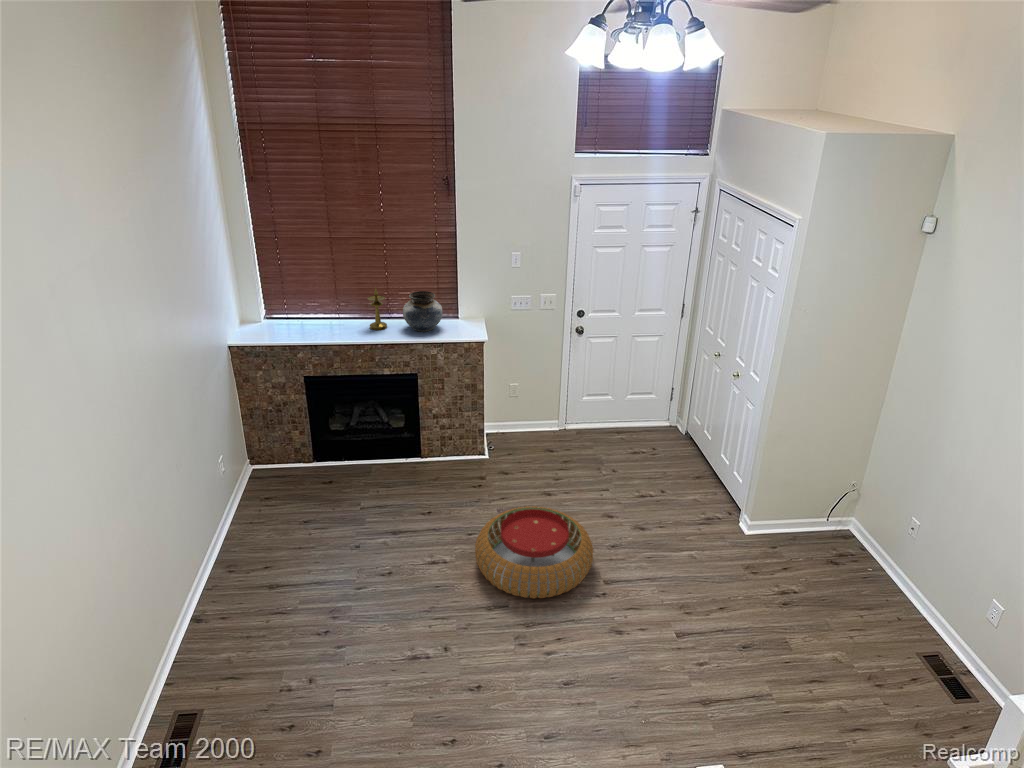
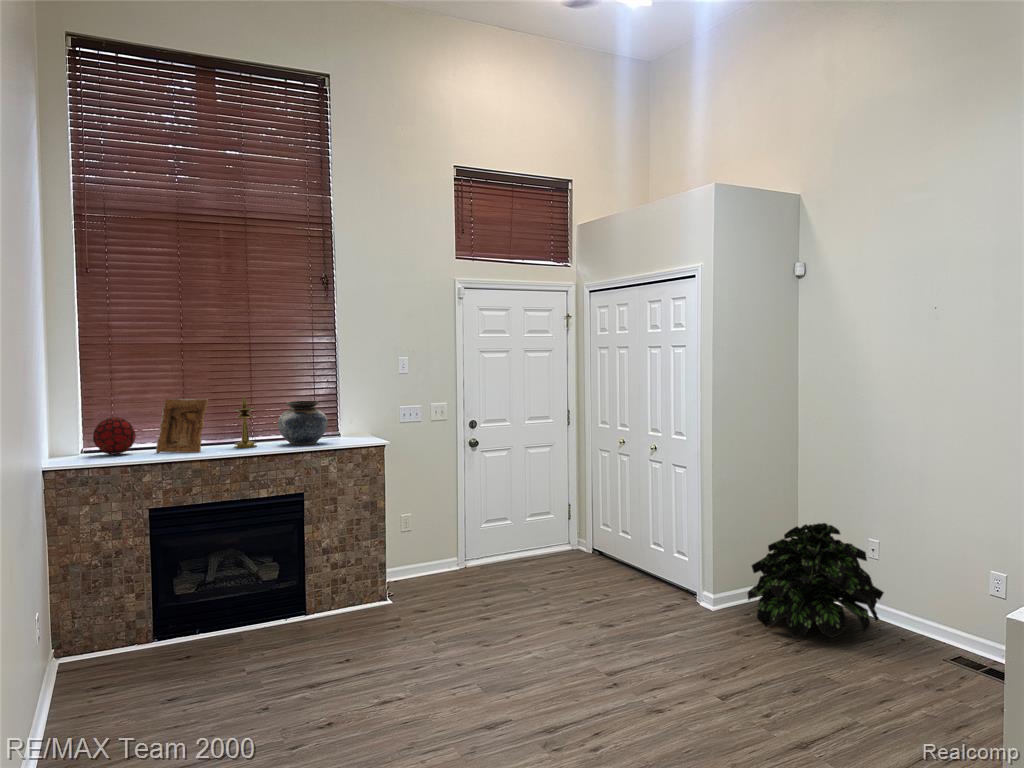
picture frame: none [311,287,346,336] -> present [156,398,208,453]
decorative orb: none [267,301,298,329] -> present [93,417,136,455]
potted plant: none [768,493,905,606] -> present [747,523,884,638]
pouf: present [475,506,593,598] -> none [438,607,590,707]

